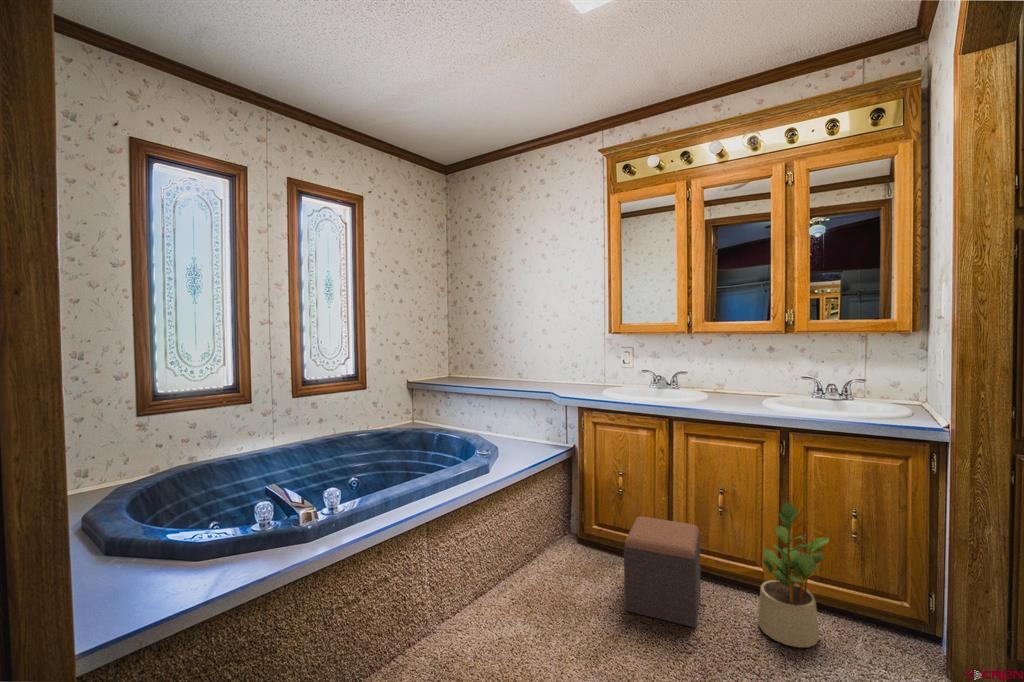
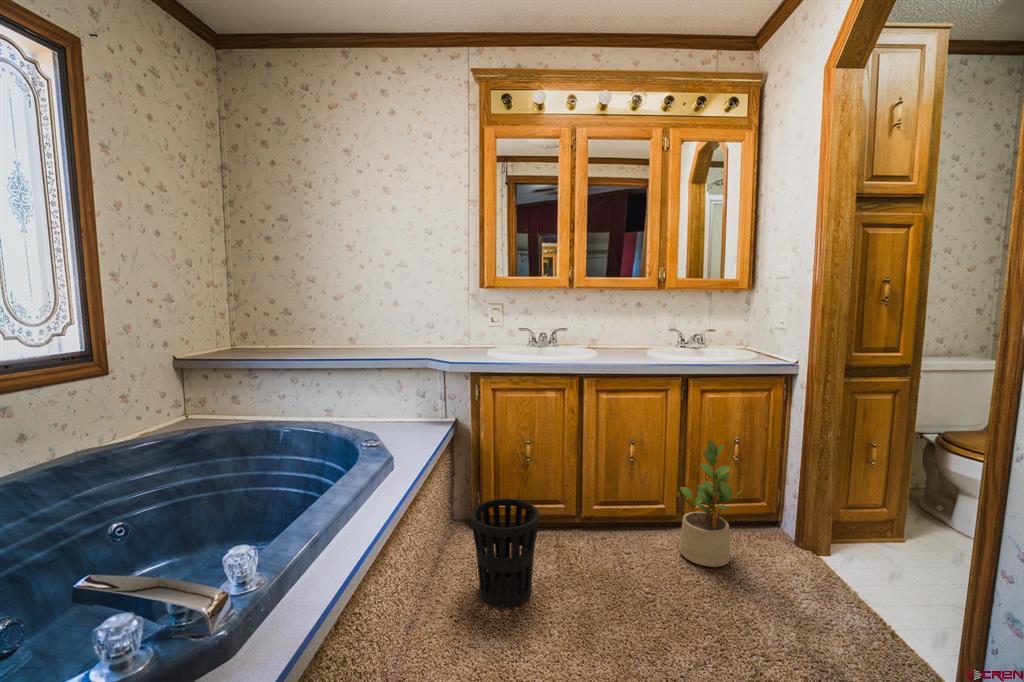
wastebasket: none [535,514,592,605] -> present [471,498,539,607]
footstool: present [624,516,701,627] -> none [559,479,648,586]

